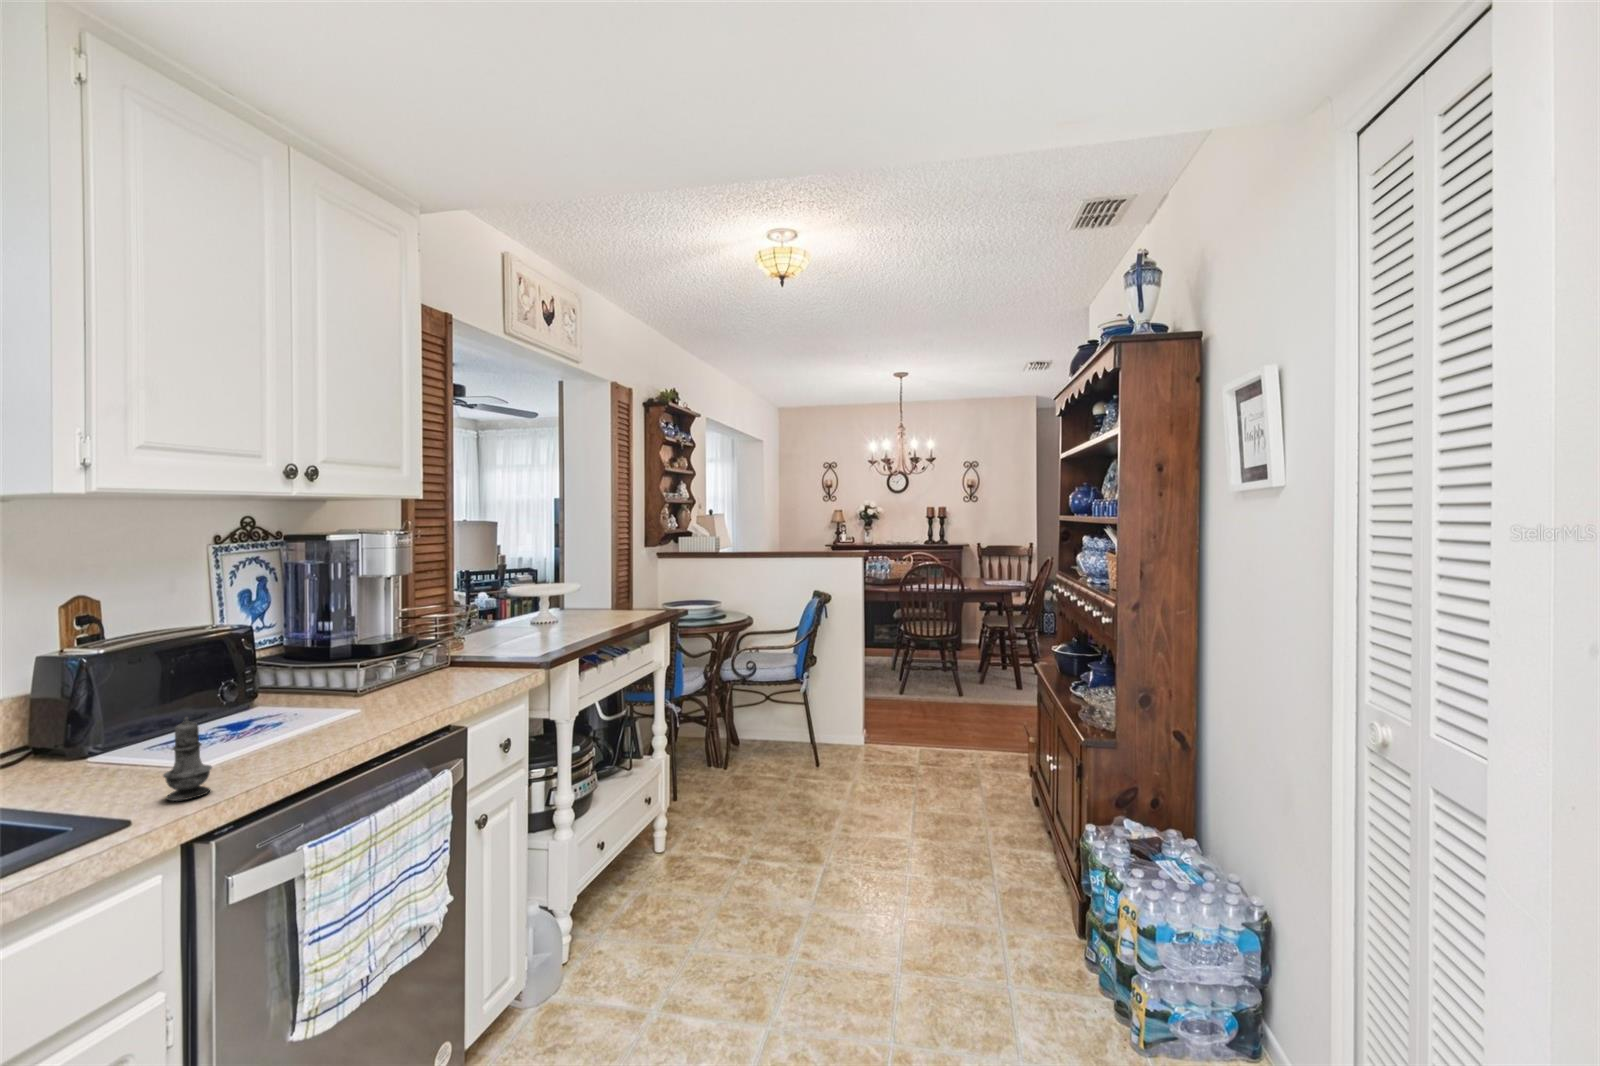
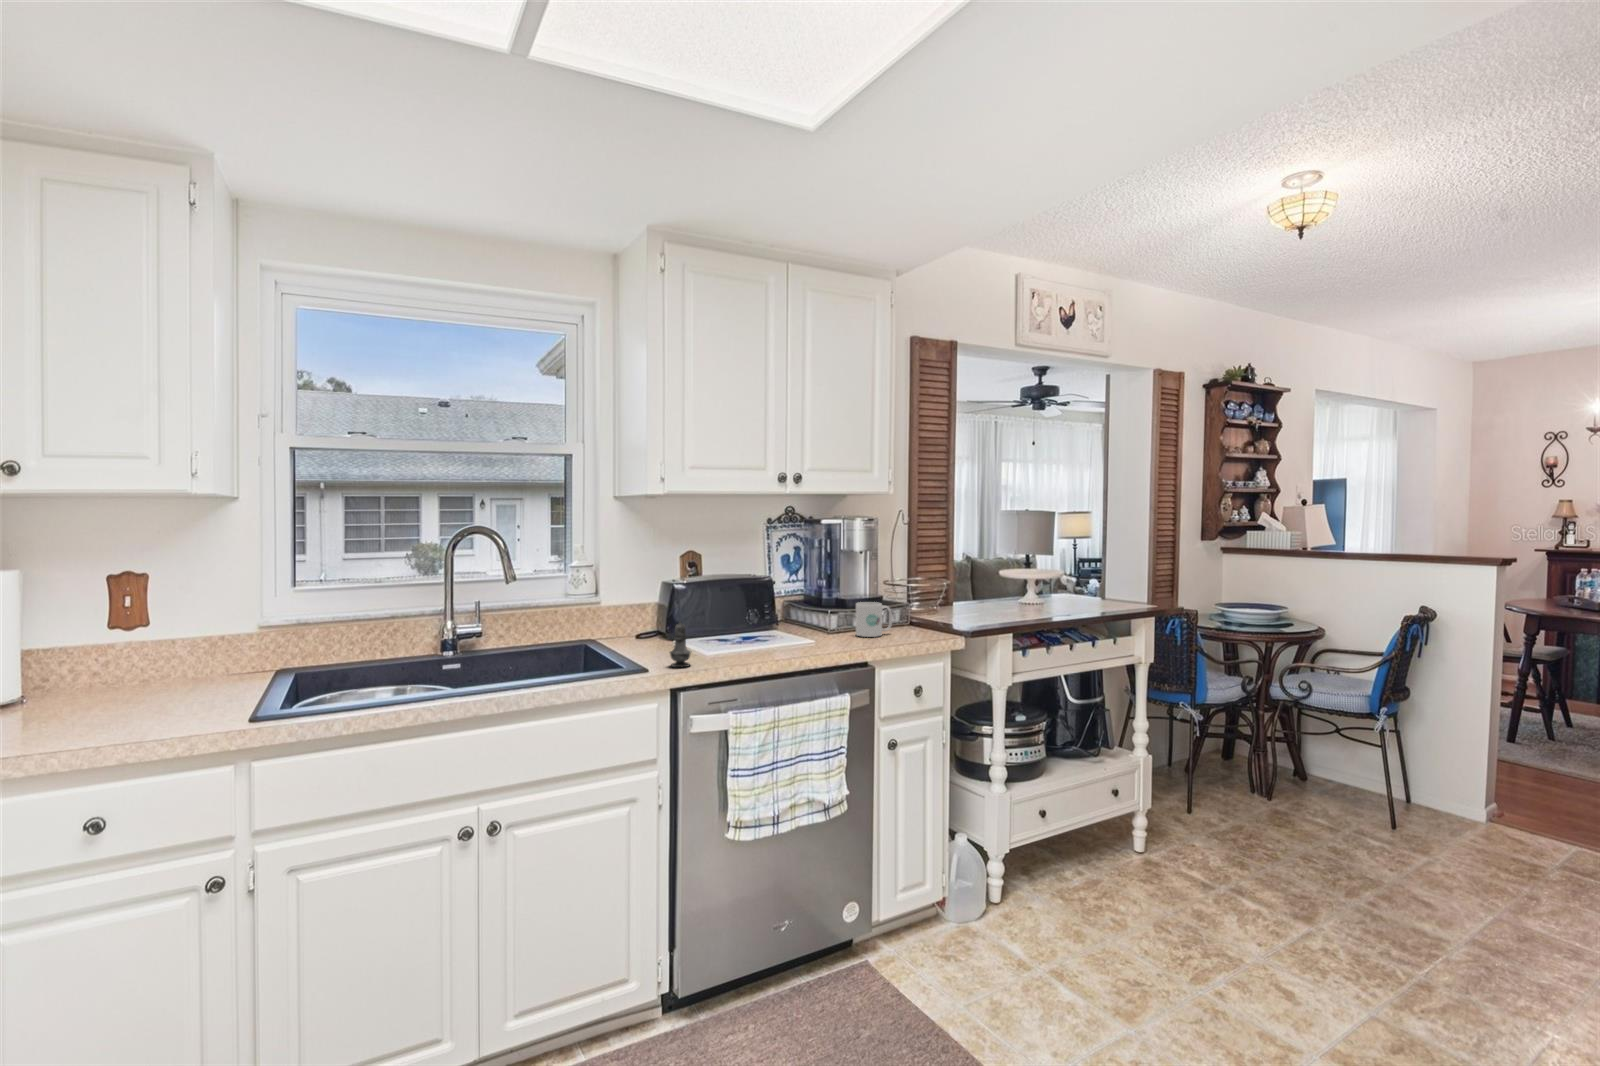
mug: none [410,642,458,689] -> present [856,602,892,637]

